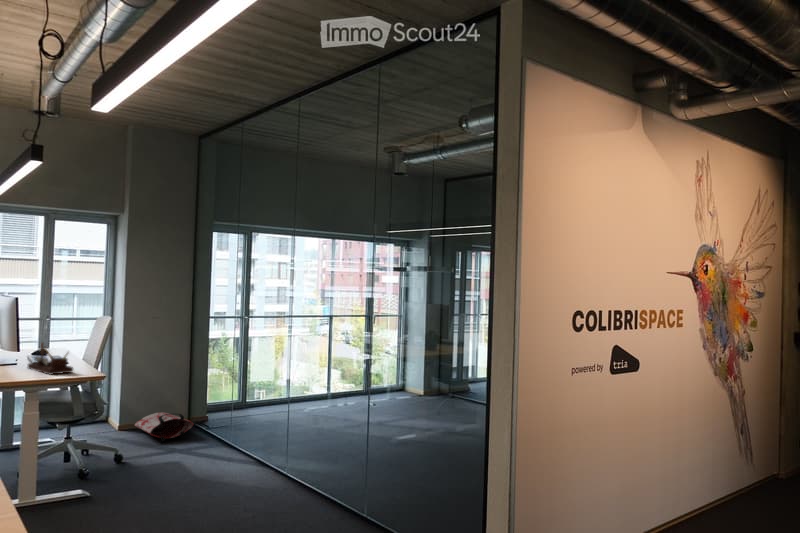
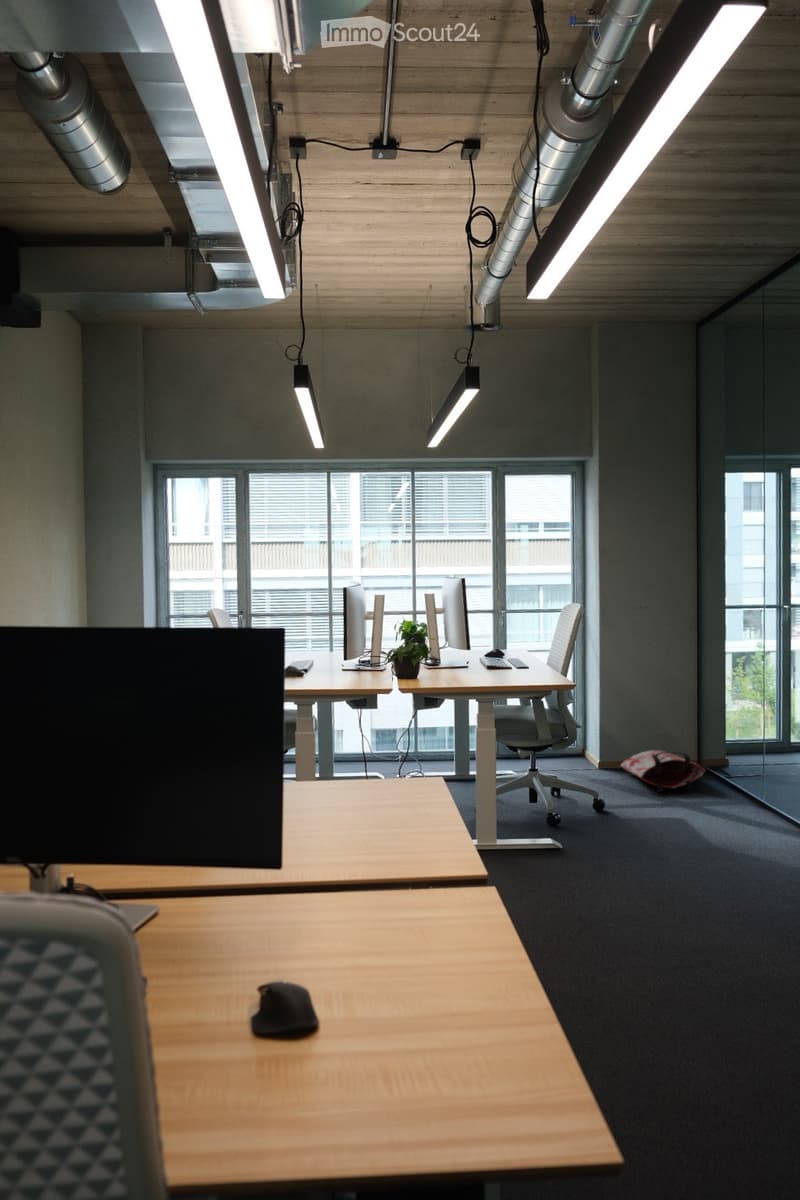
desk organizer: present [28,343,73,375] -> none [480,637,533,678]

